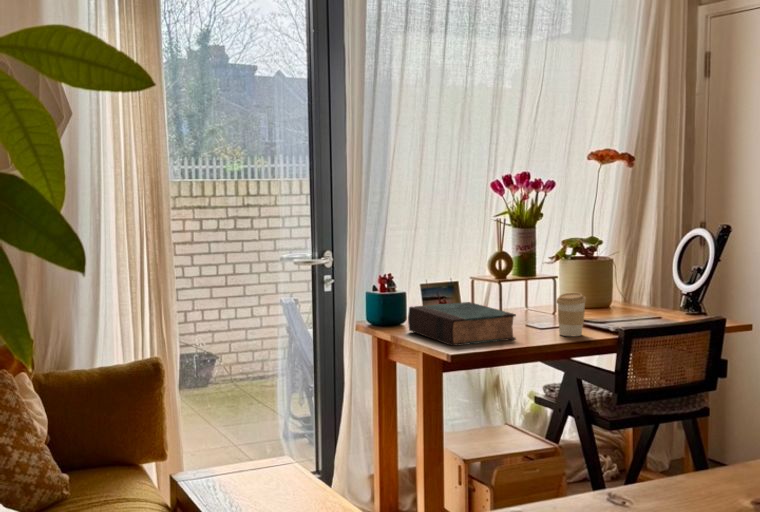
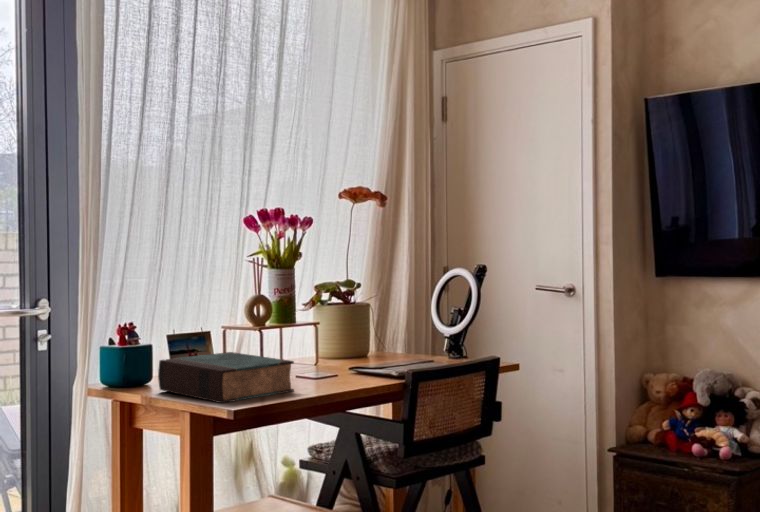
coffee cup: present [556,293,586,336] -> none [336,334,370,384]

